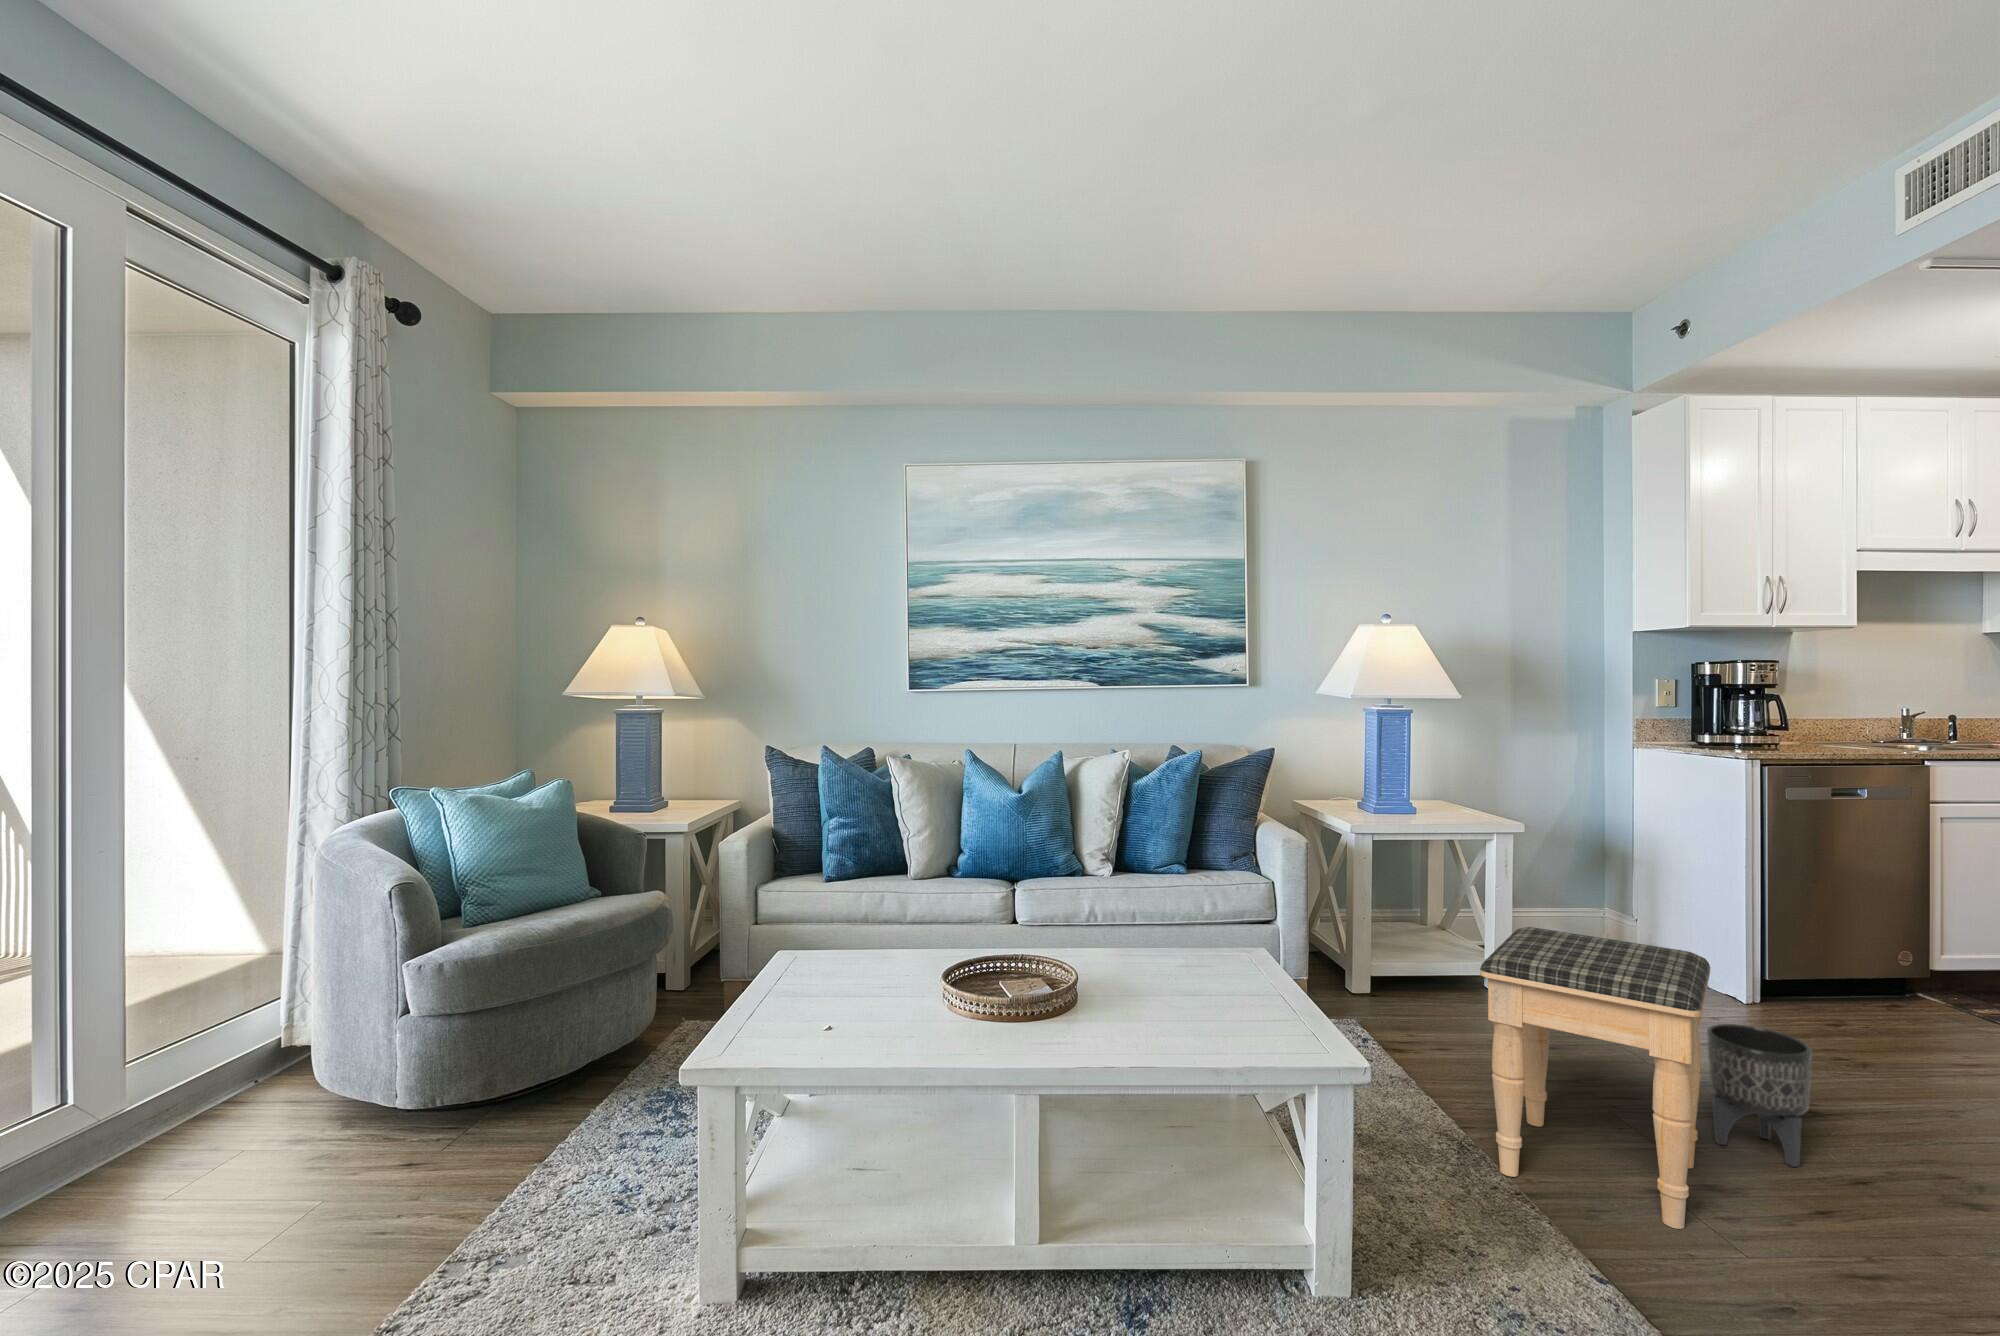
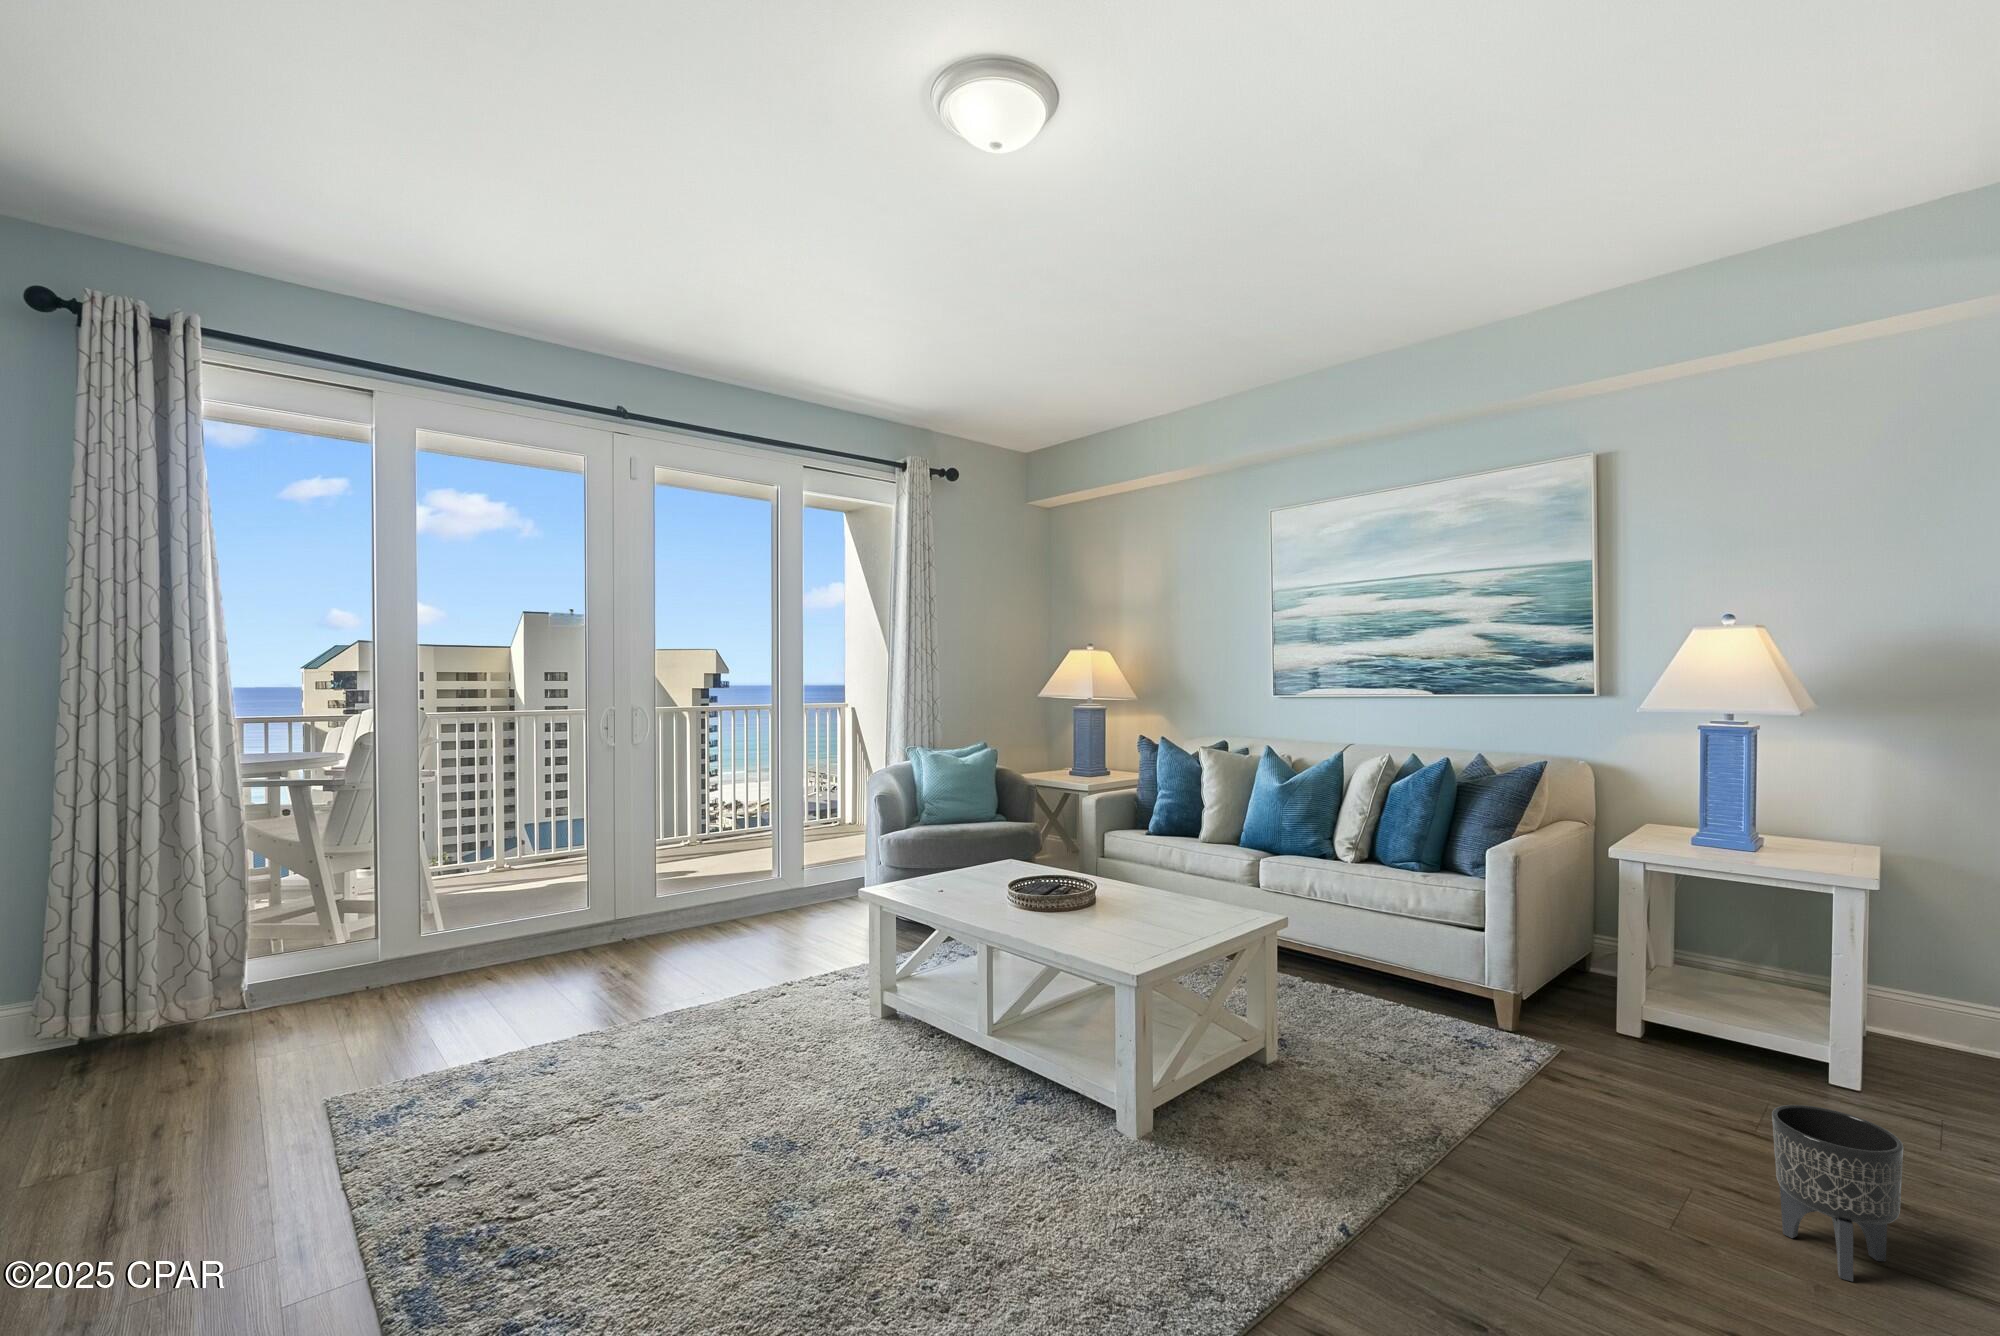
footstool: present [1480,927,1710,1229] -> none [1441,949,1722,1233]

